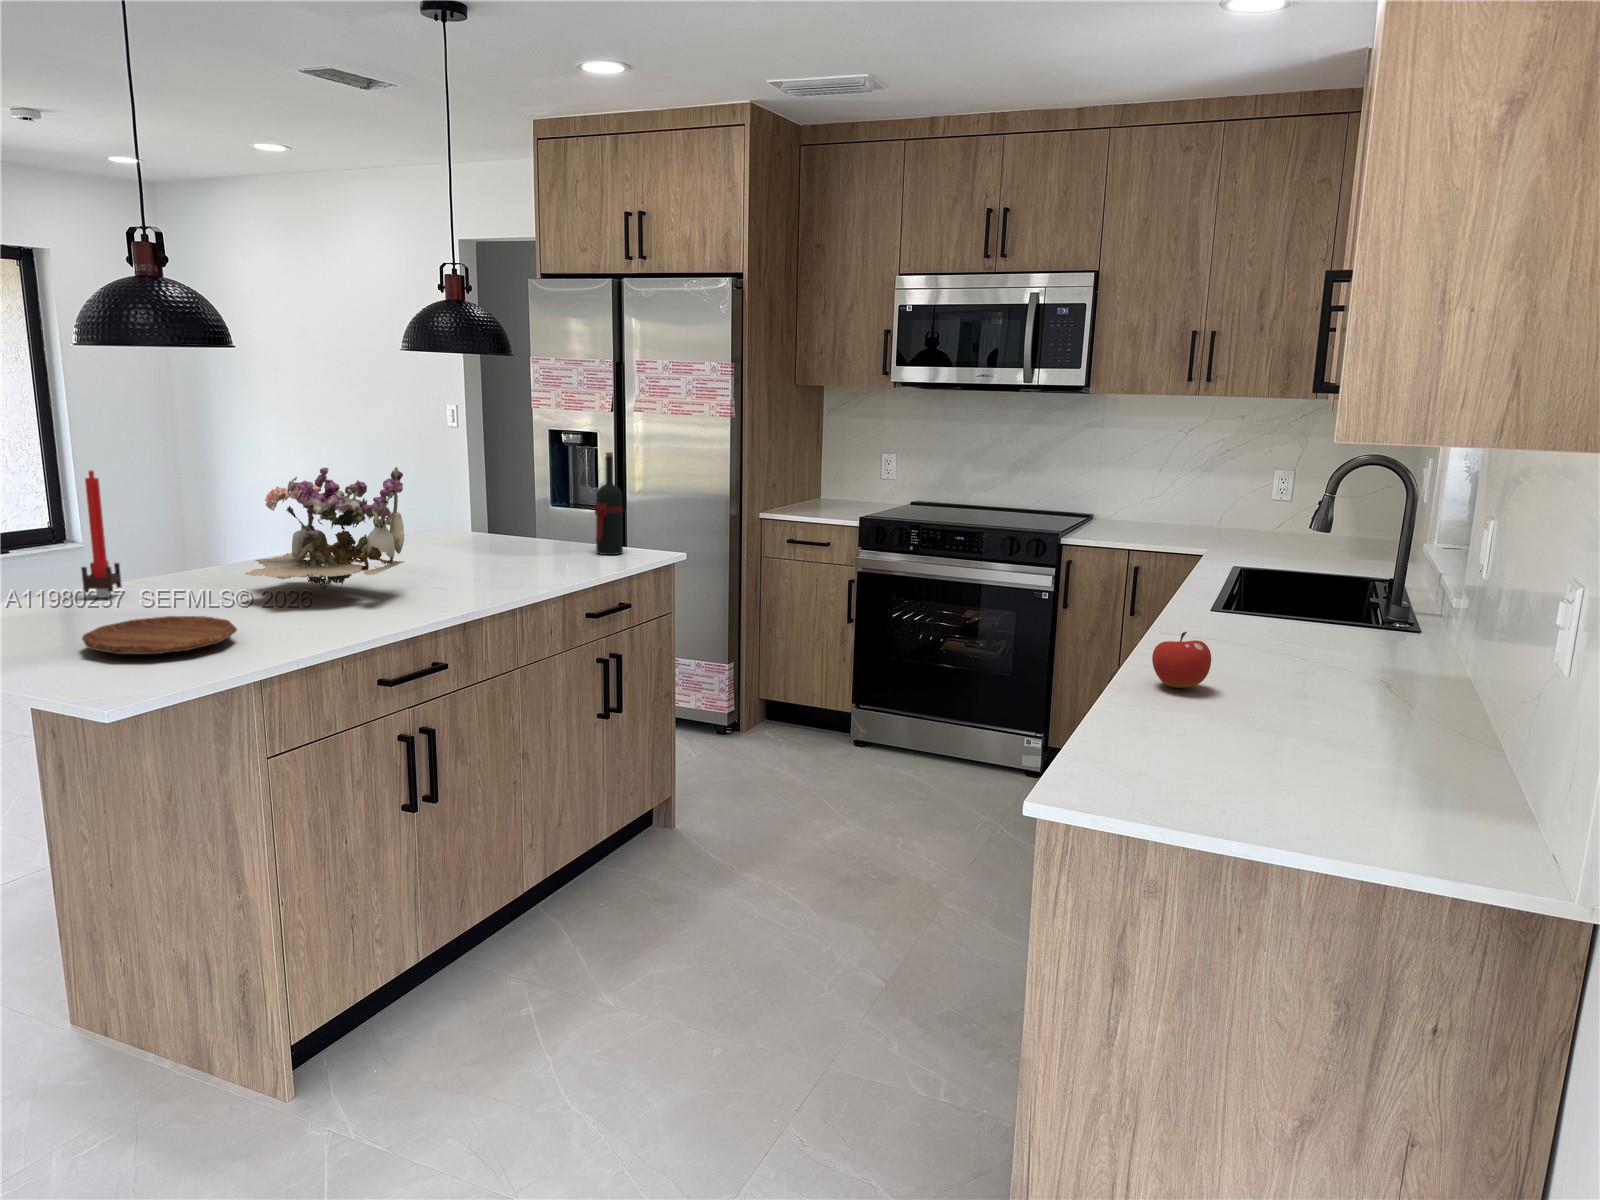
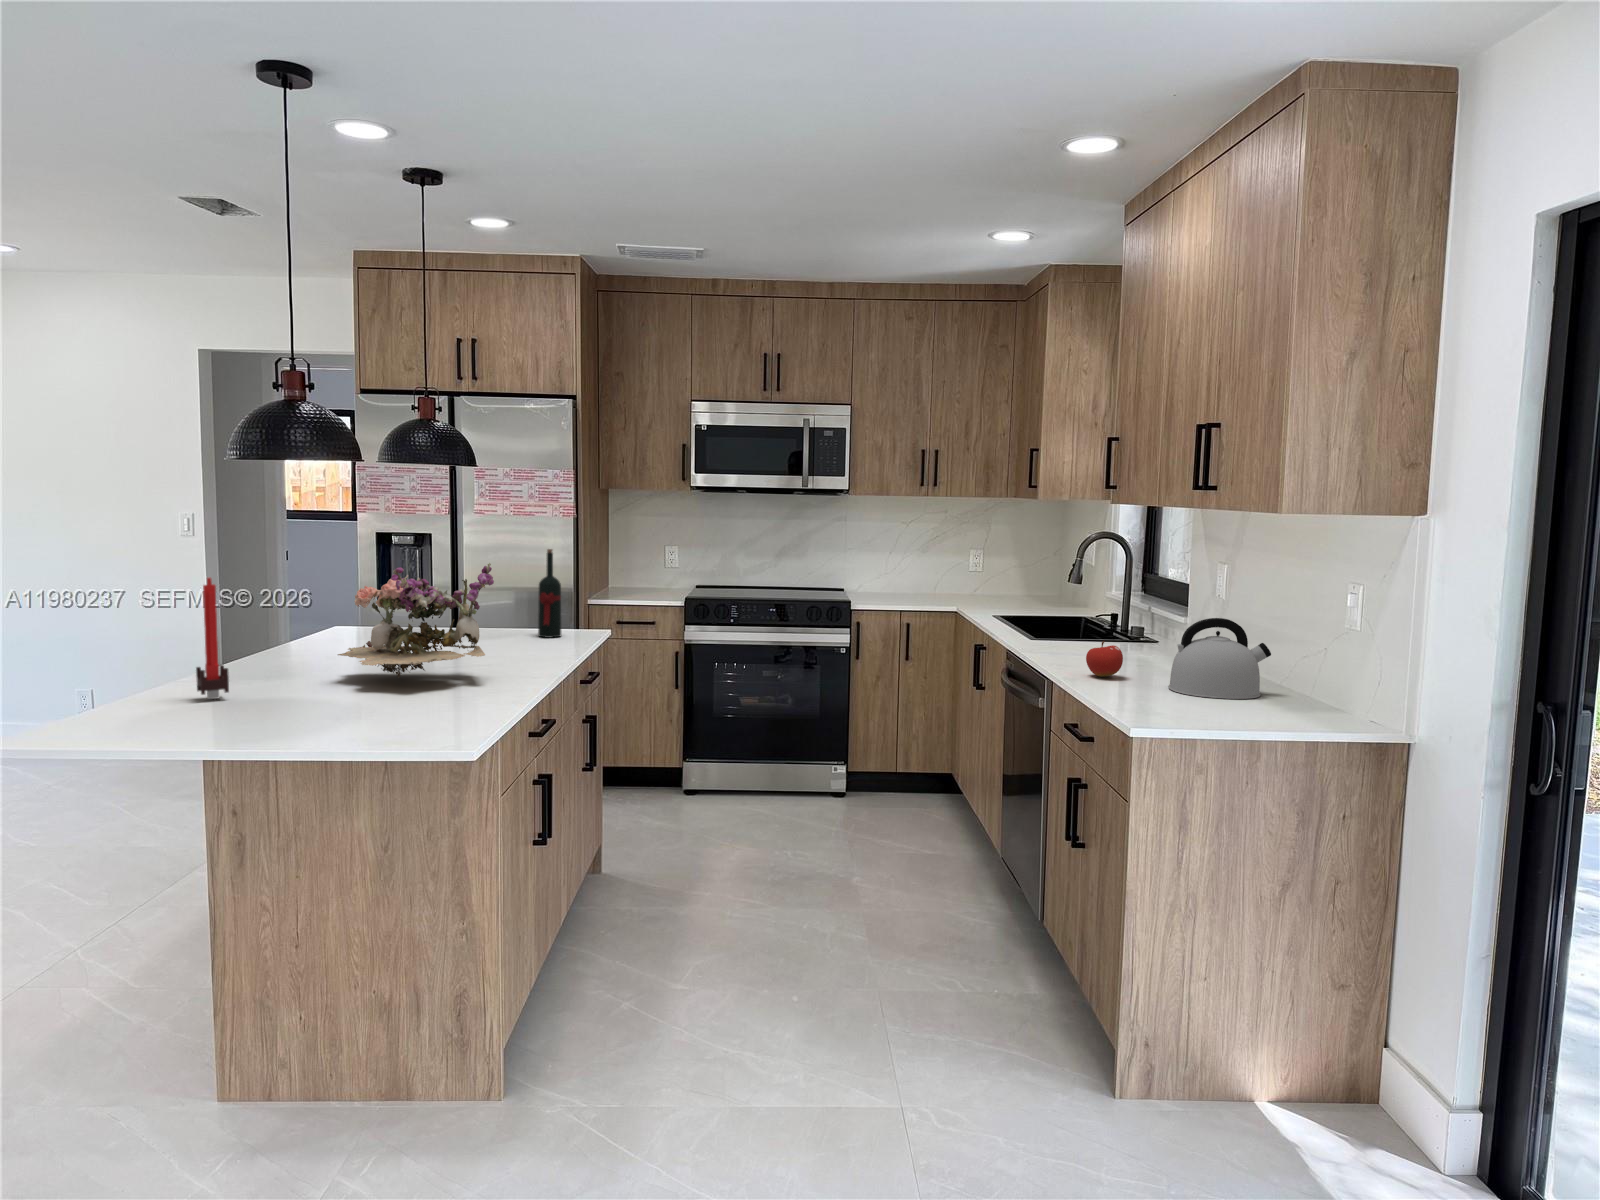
tray: present [82,616,237,654] -> none [329,698,457,729]
kettle: none [1244,616,1433,765] -> present [1168,618,1271,699]

